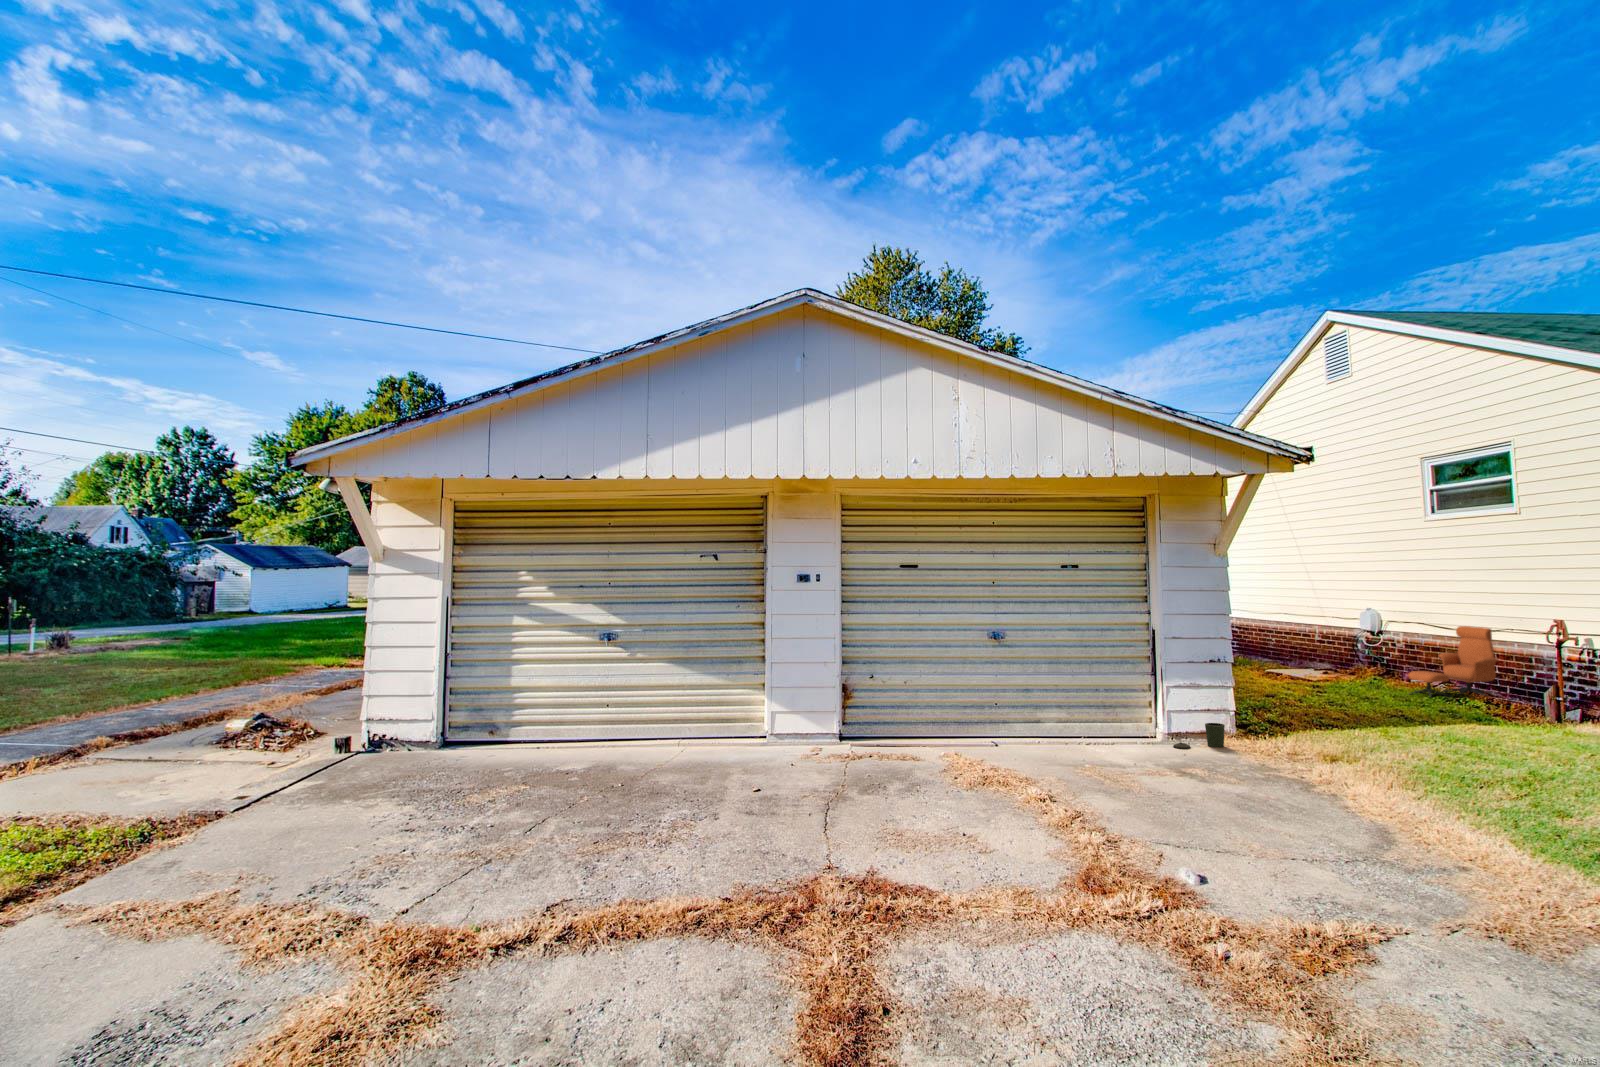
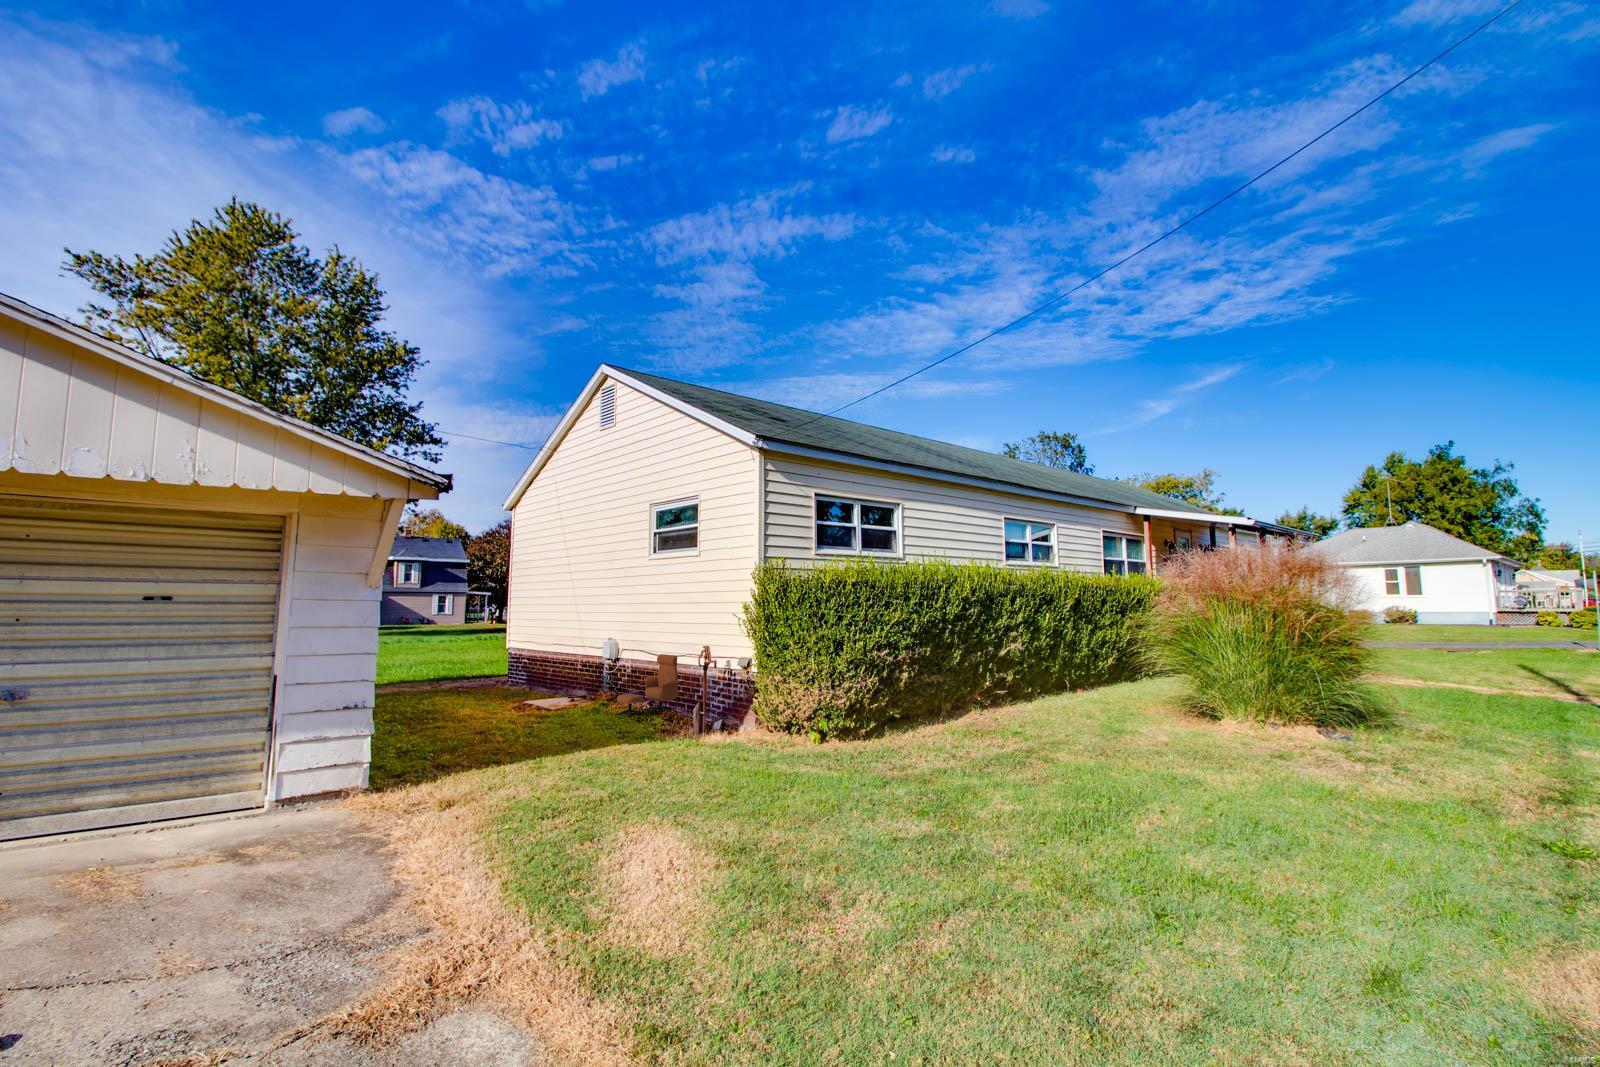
trash can: present [1173,723,1225,749] -> none [280,780,354,819]

